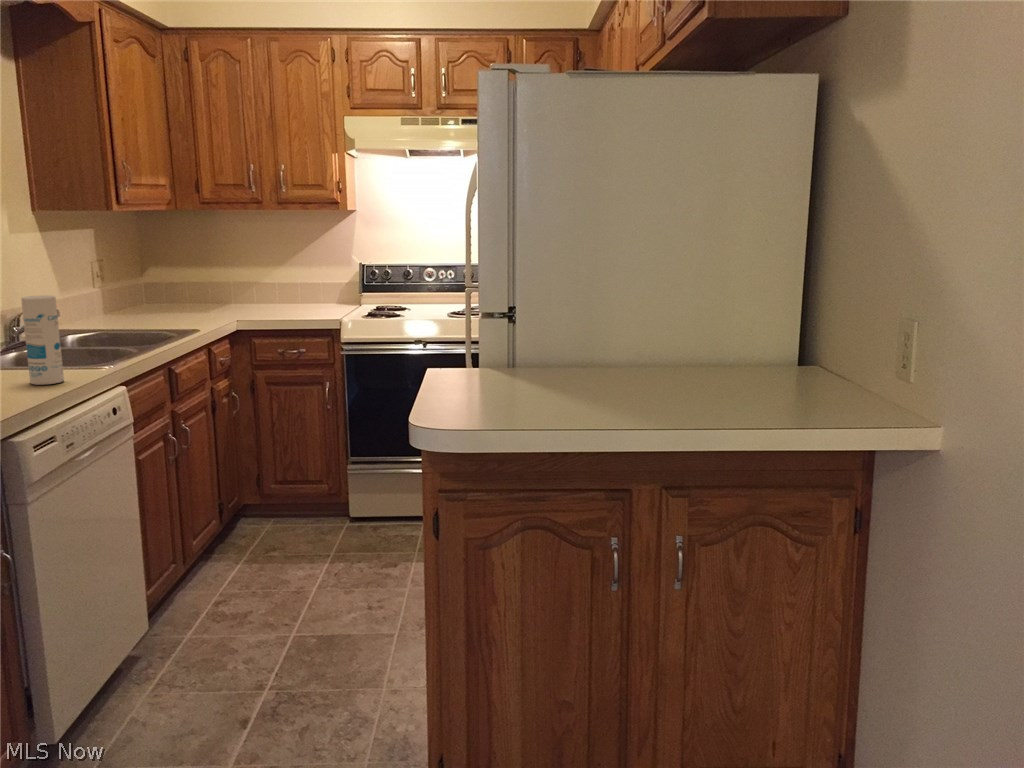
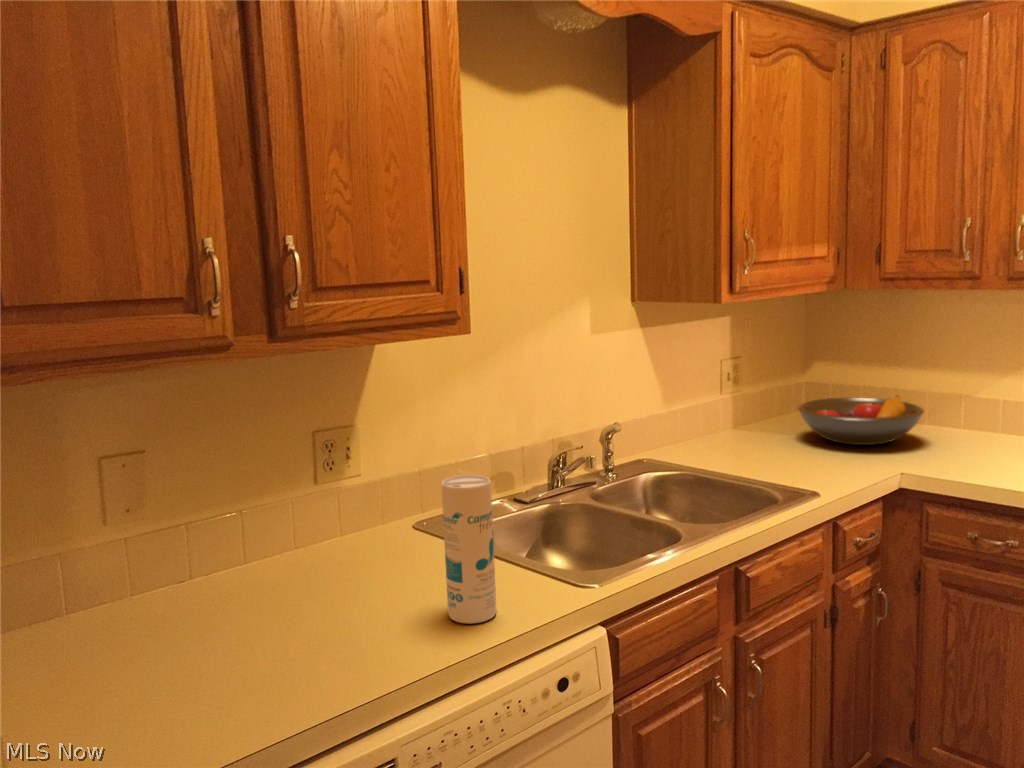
fruit bowl: none [156,280,239,312] -> present [798,395,924,445]

